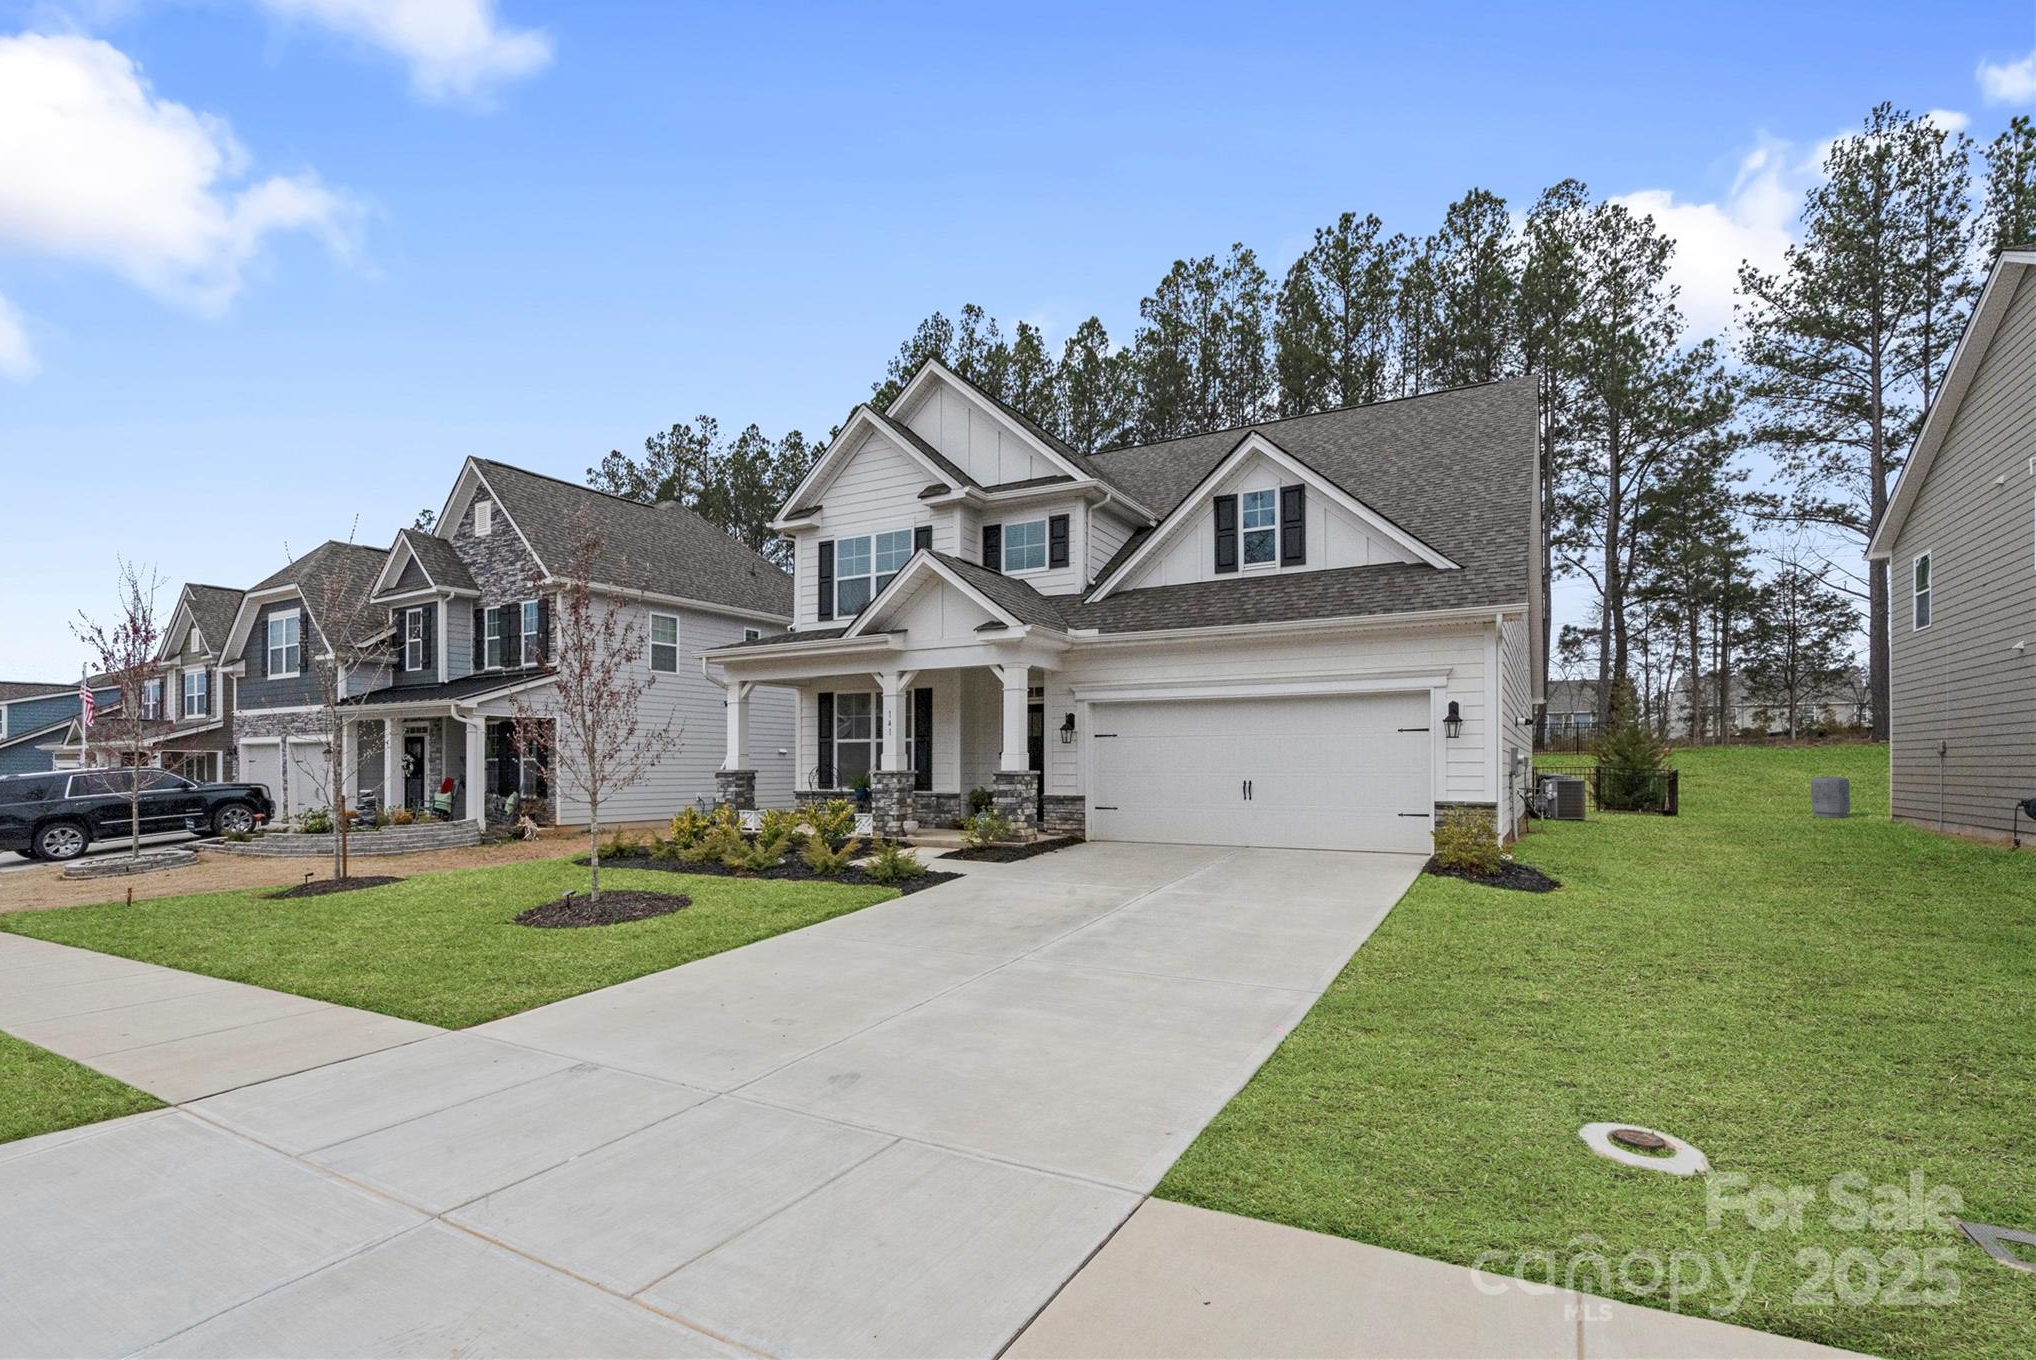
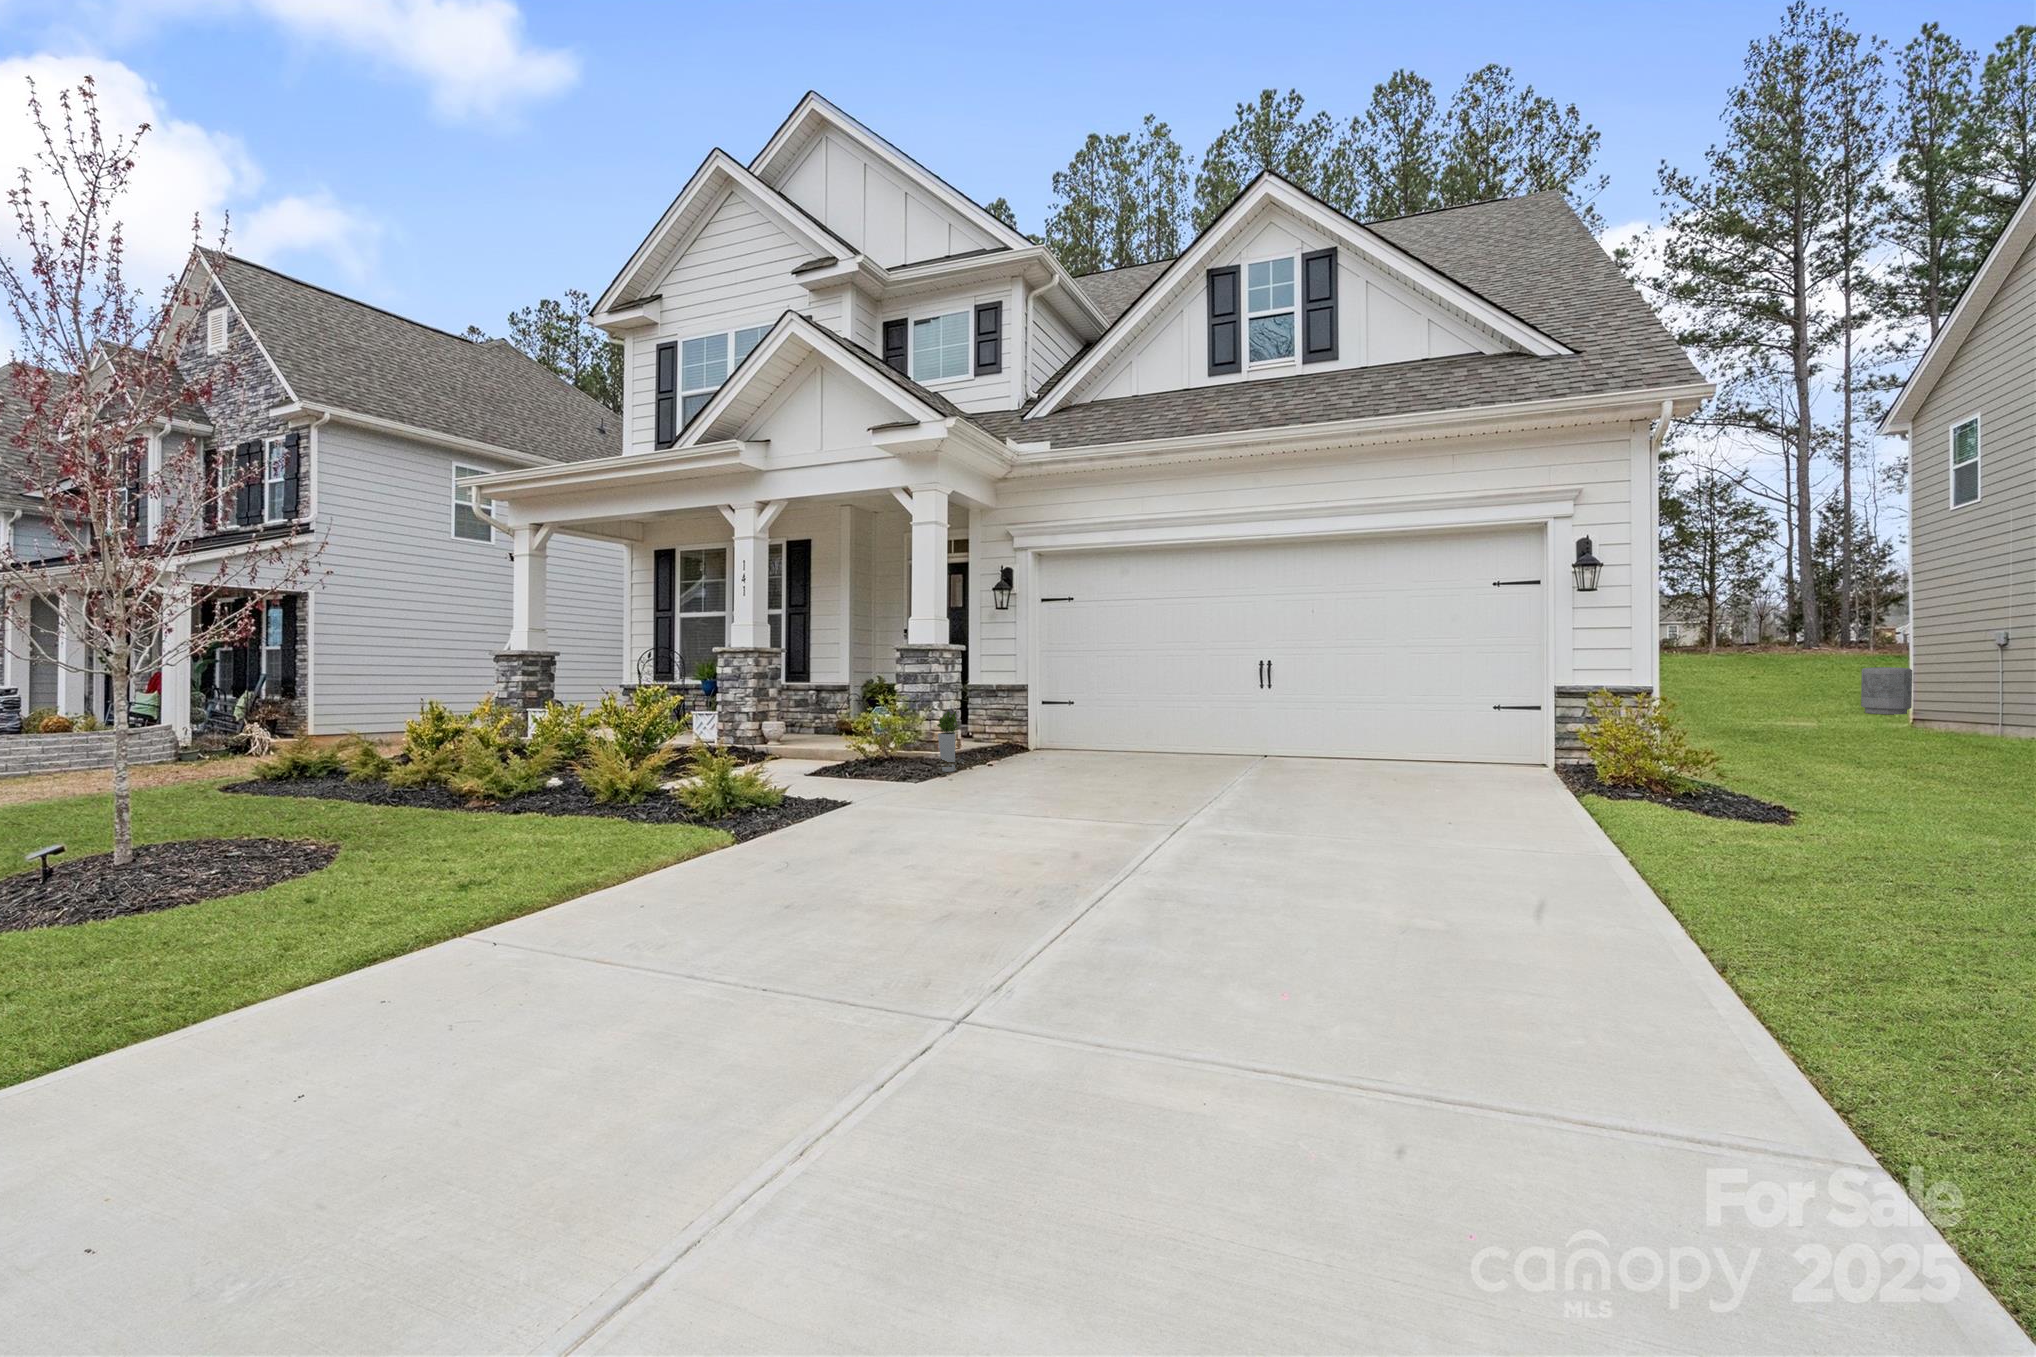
planter: none [1020,816,1037,858] -> present [937,711,958,772]

